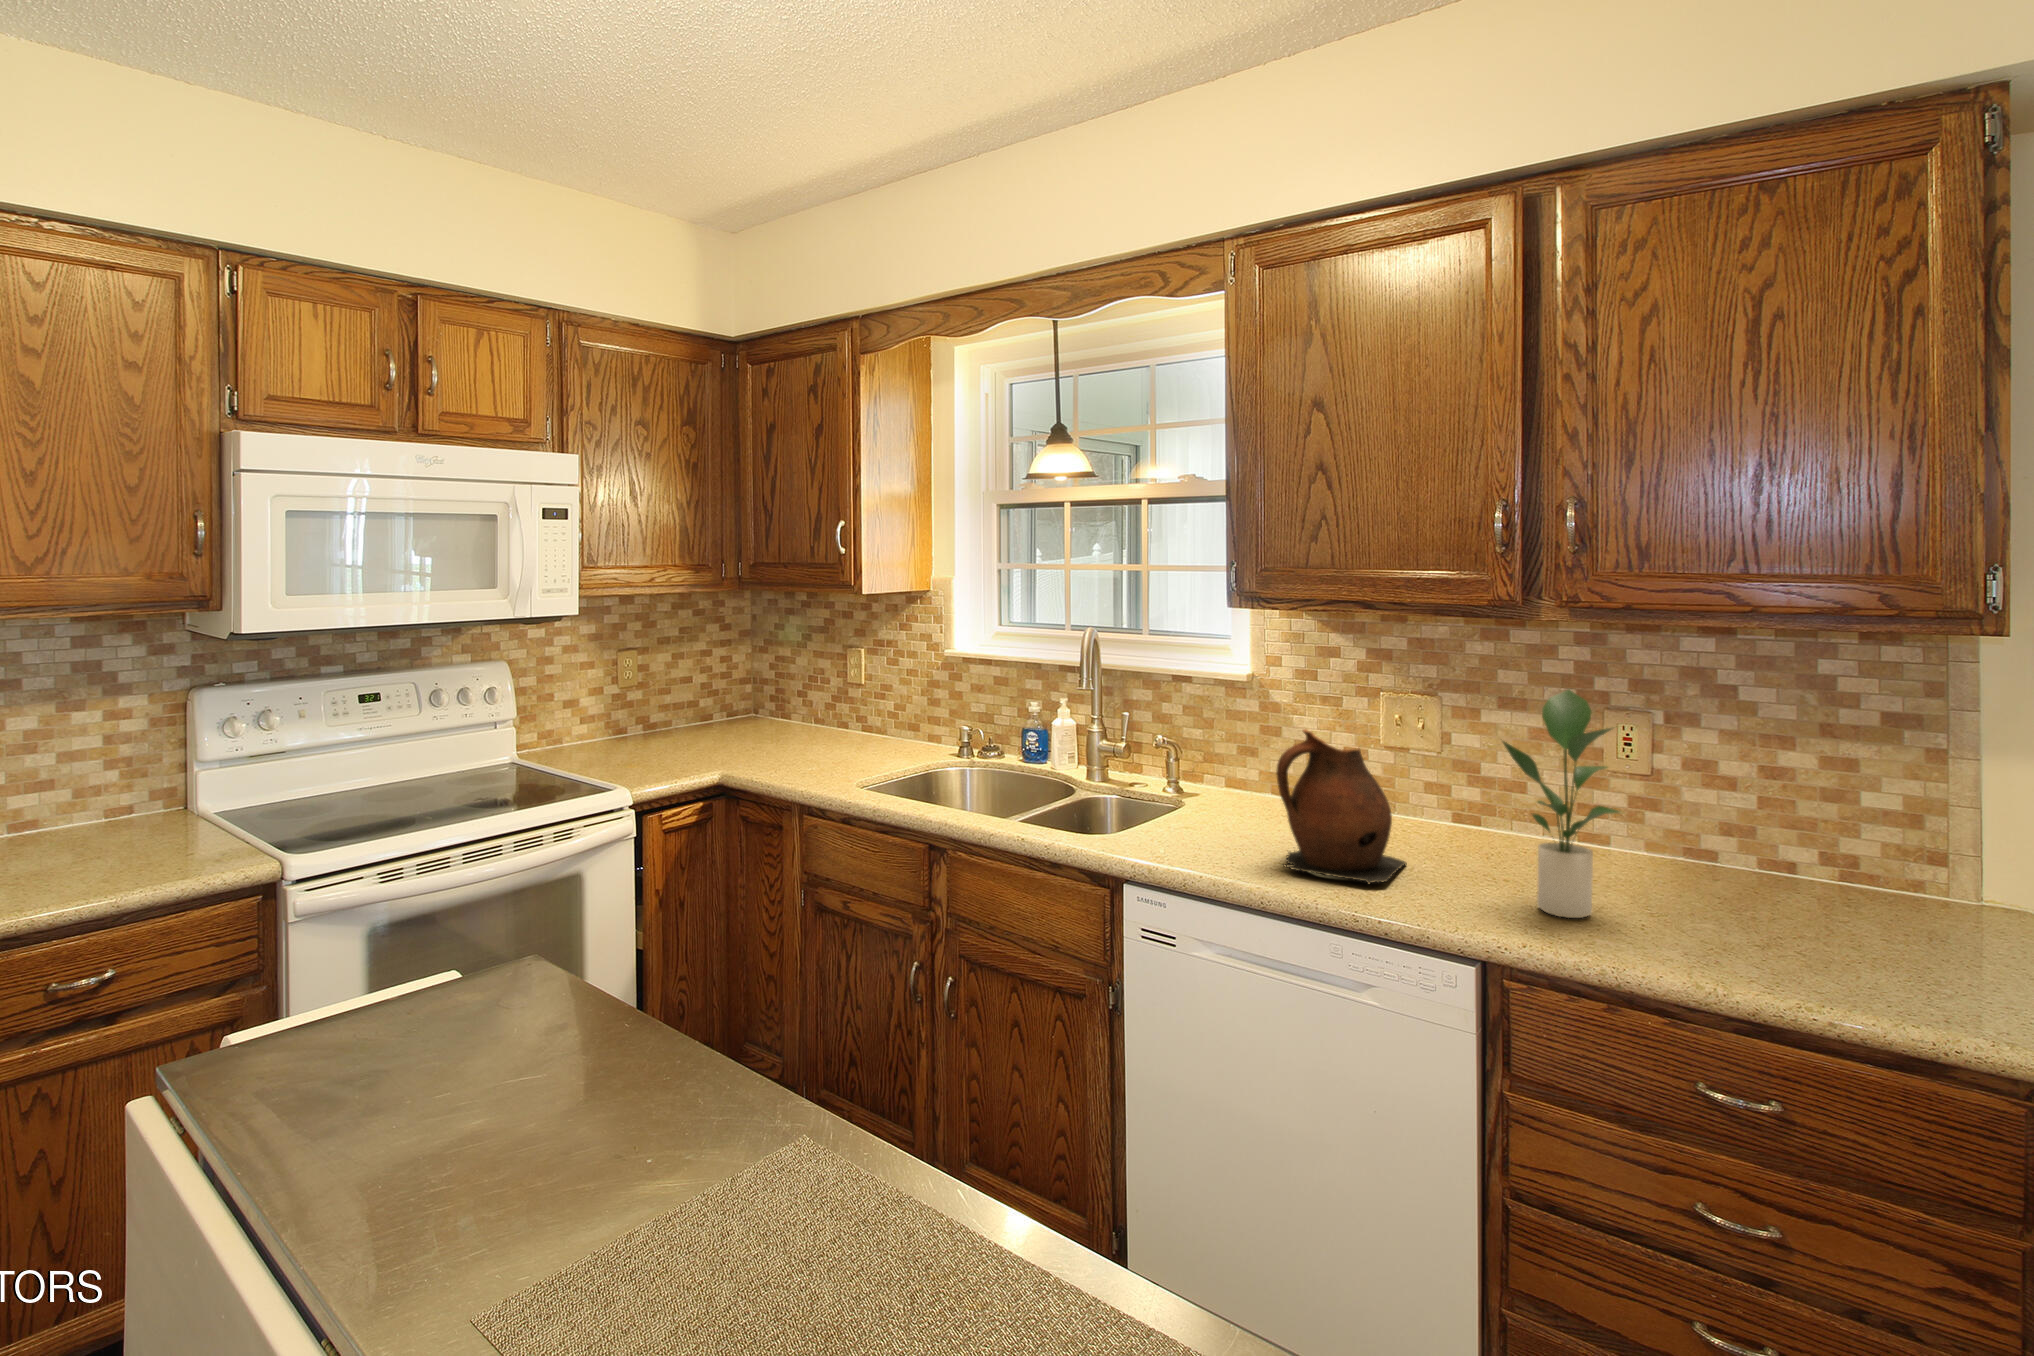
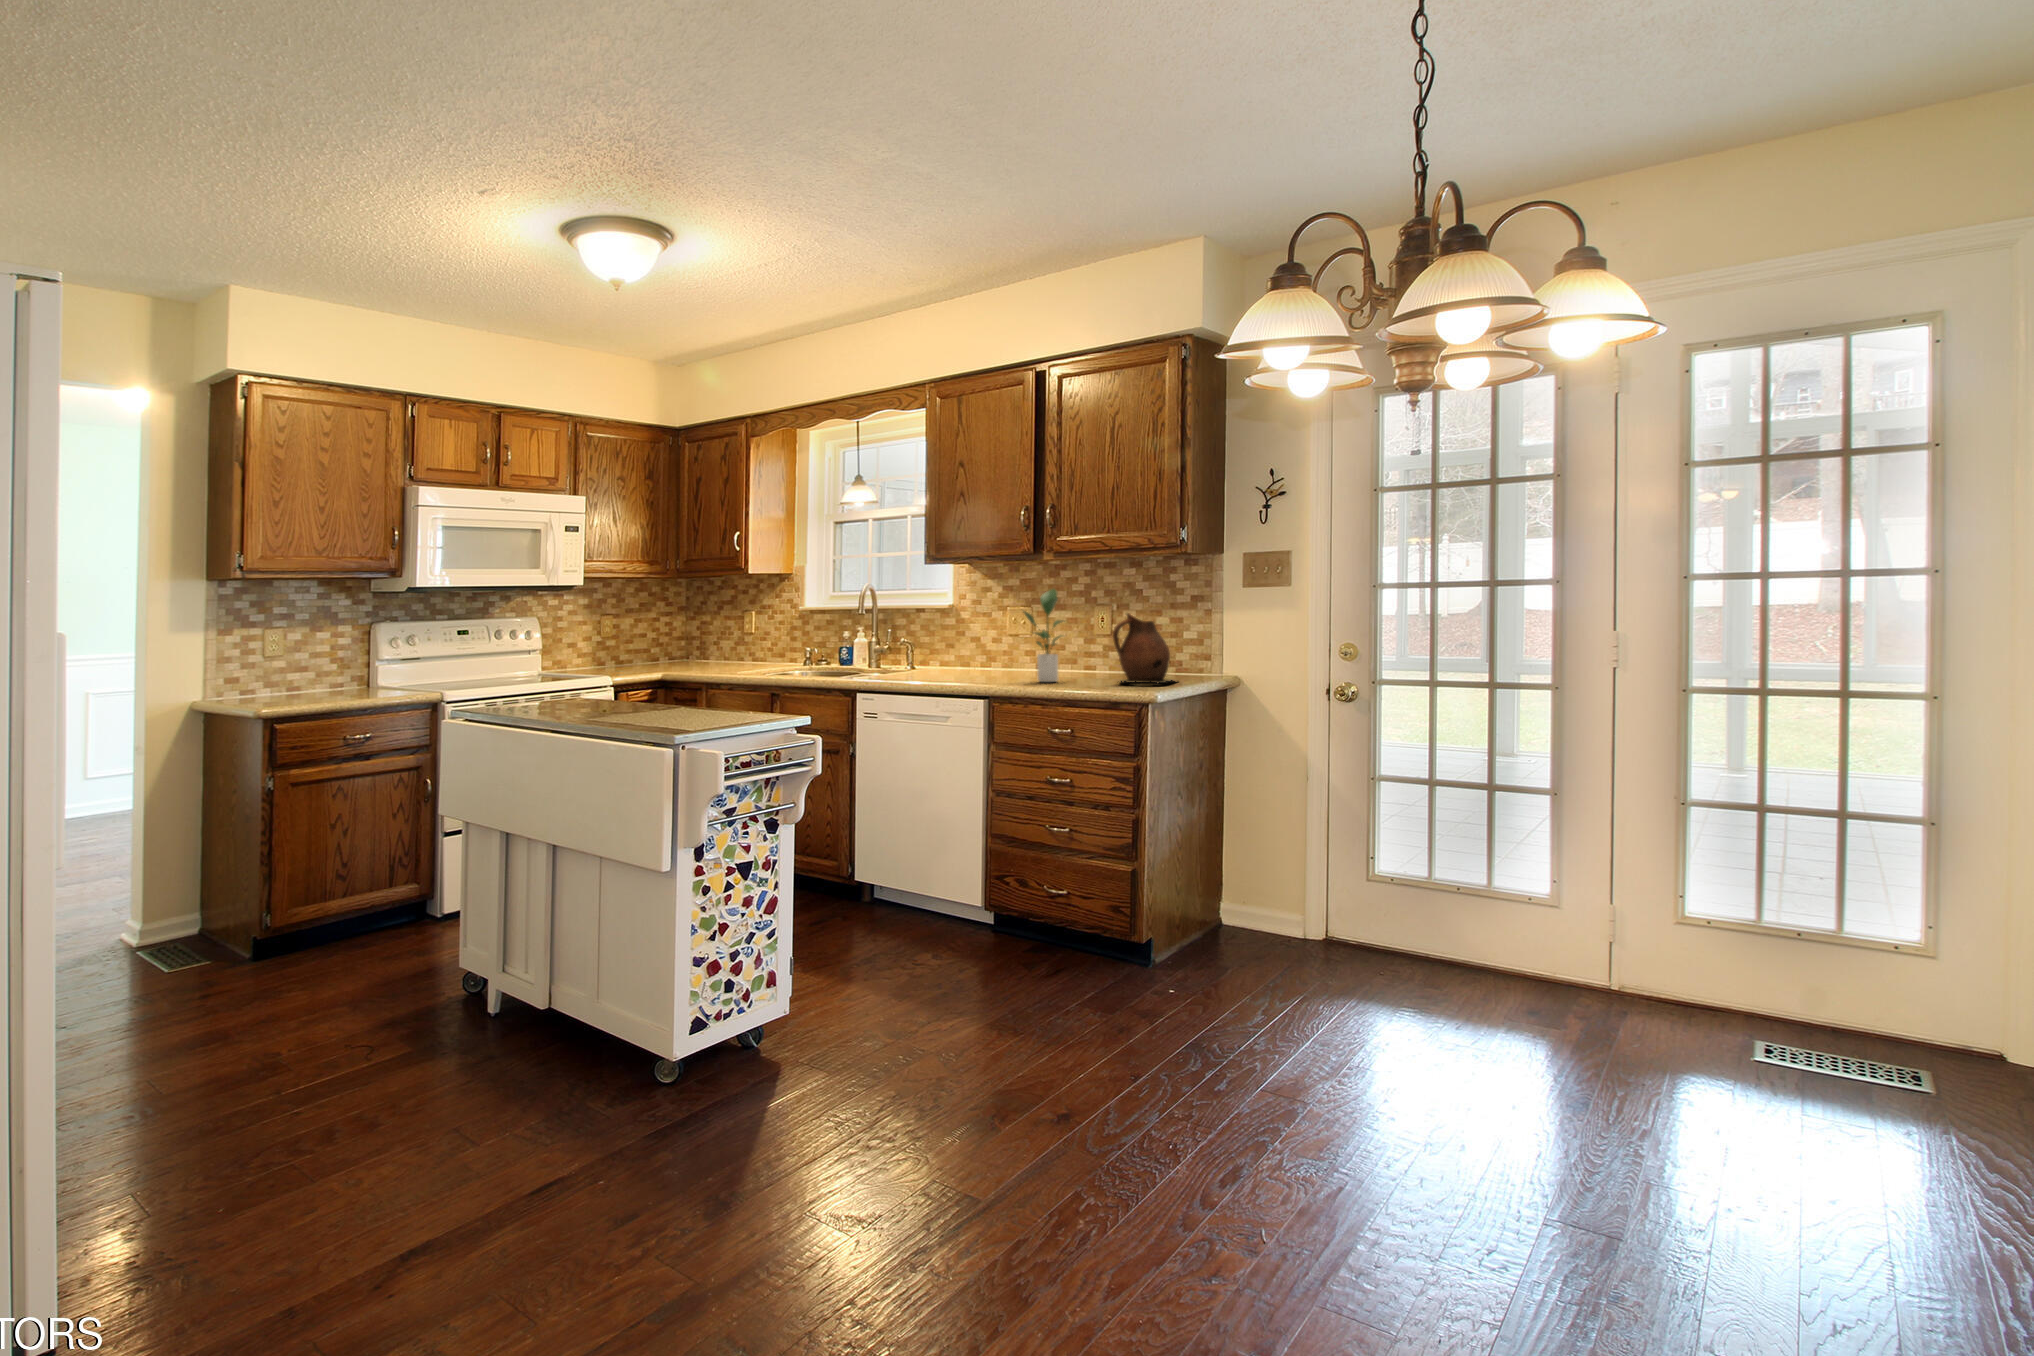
ceramic pitcher: present [1276,729,1407,884] -> present [1113,613,1170,683]

